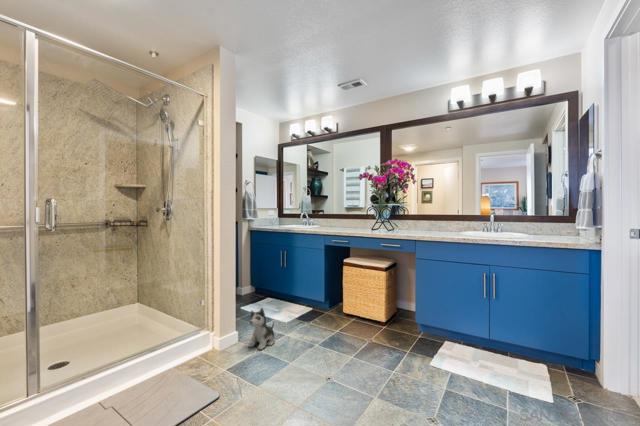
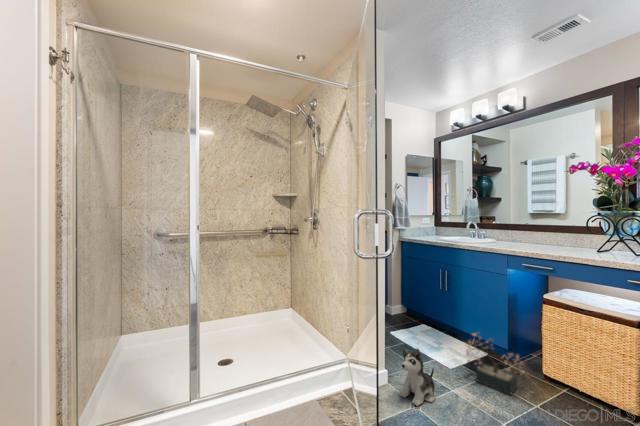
decorative plant: none [295,292,332,329] -> present [466,333,524,395]

